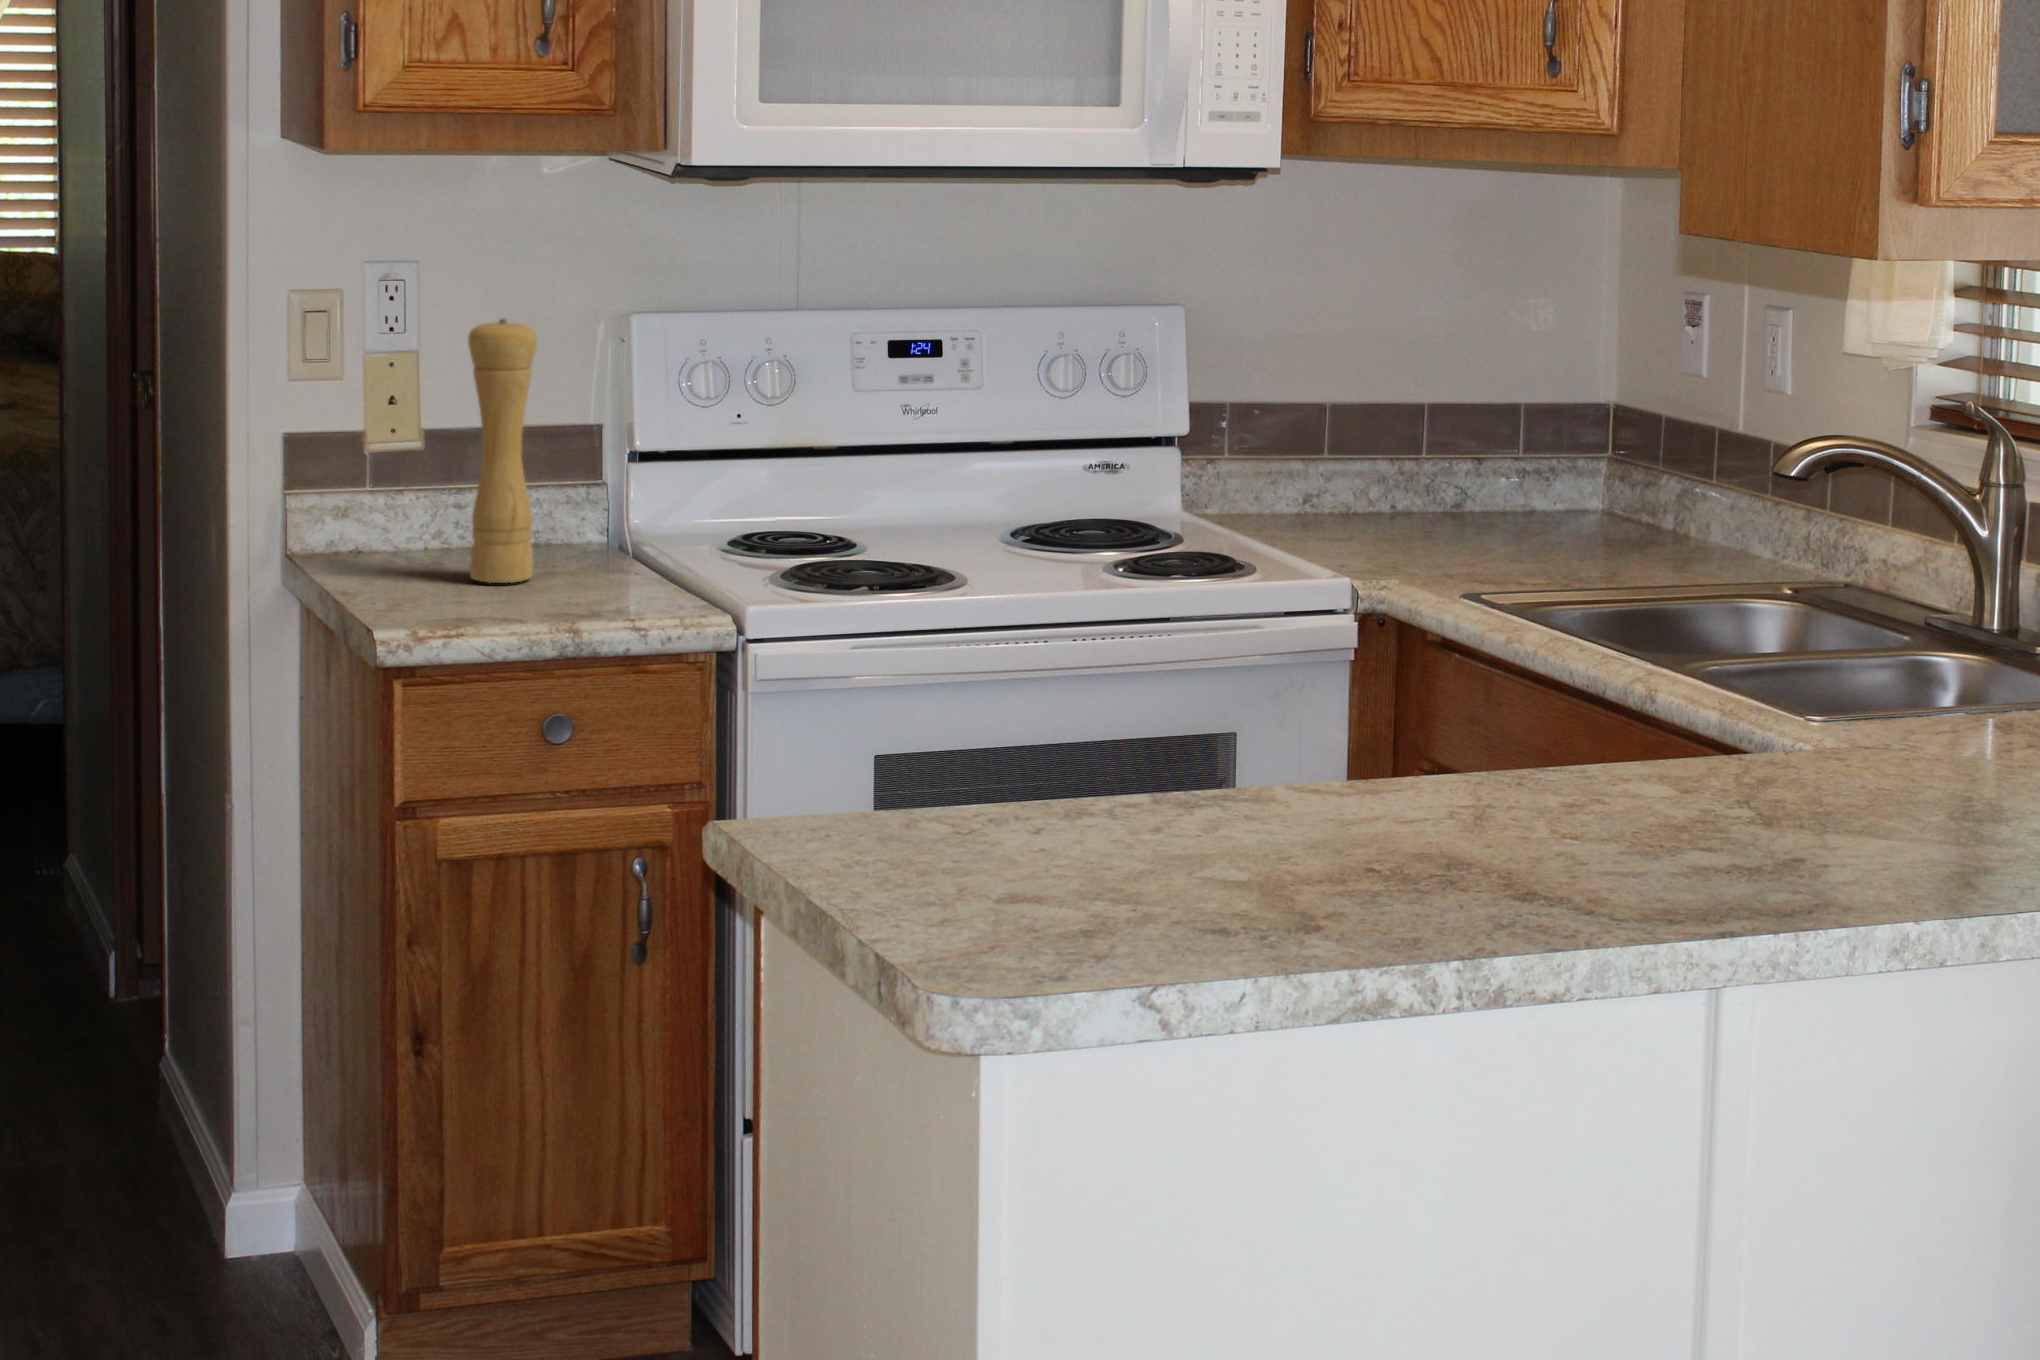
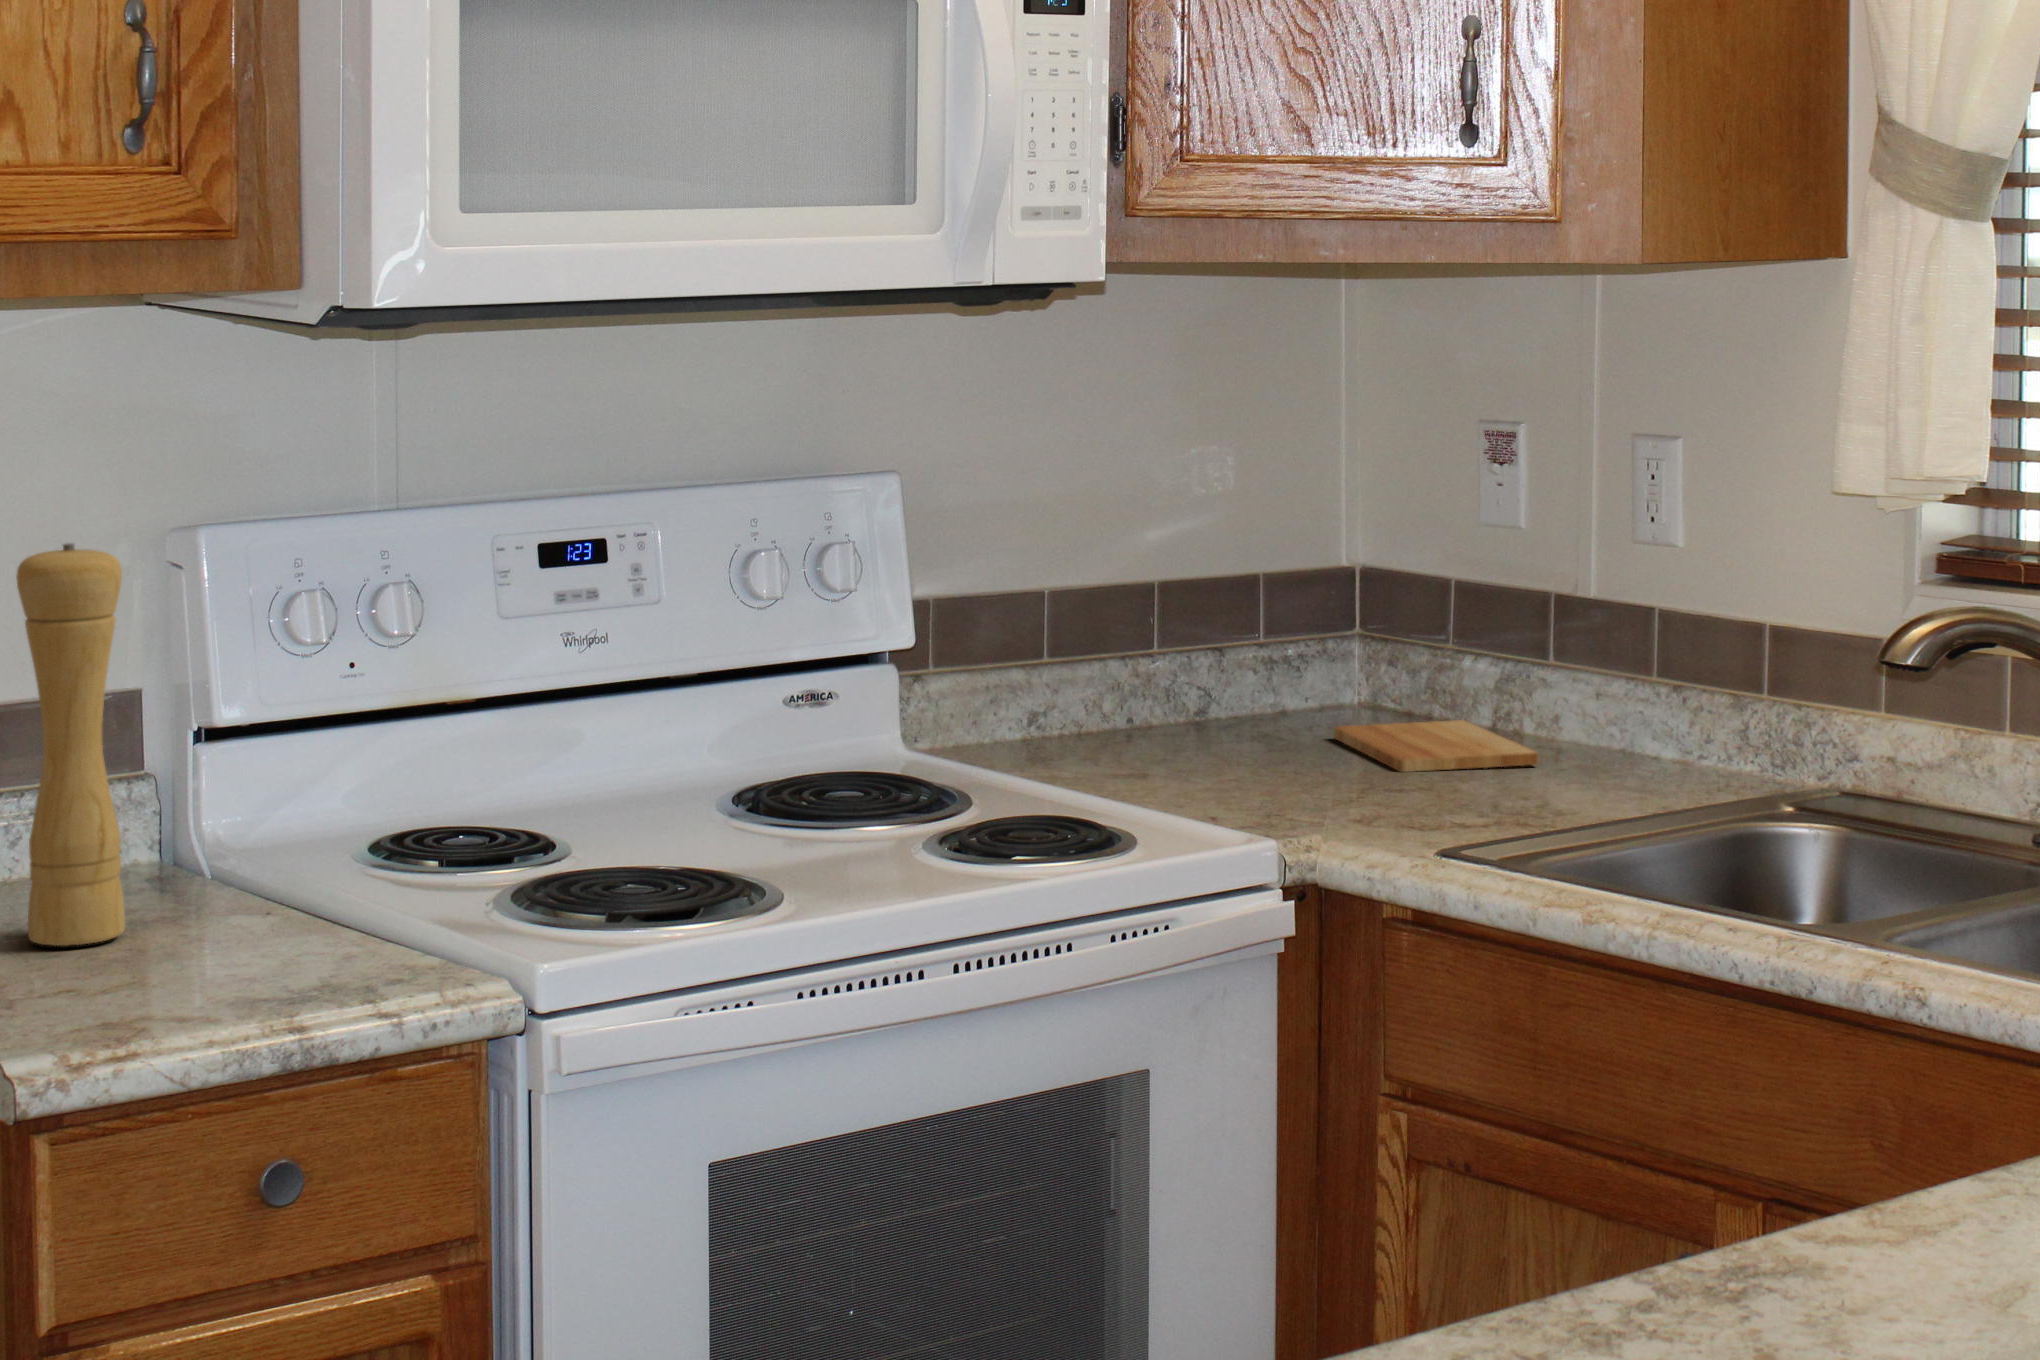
cutting board: none [1540,535,1662,579] -> present [1334,720,1538,772]

